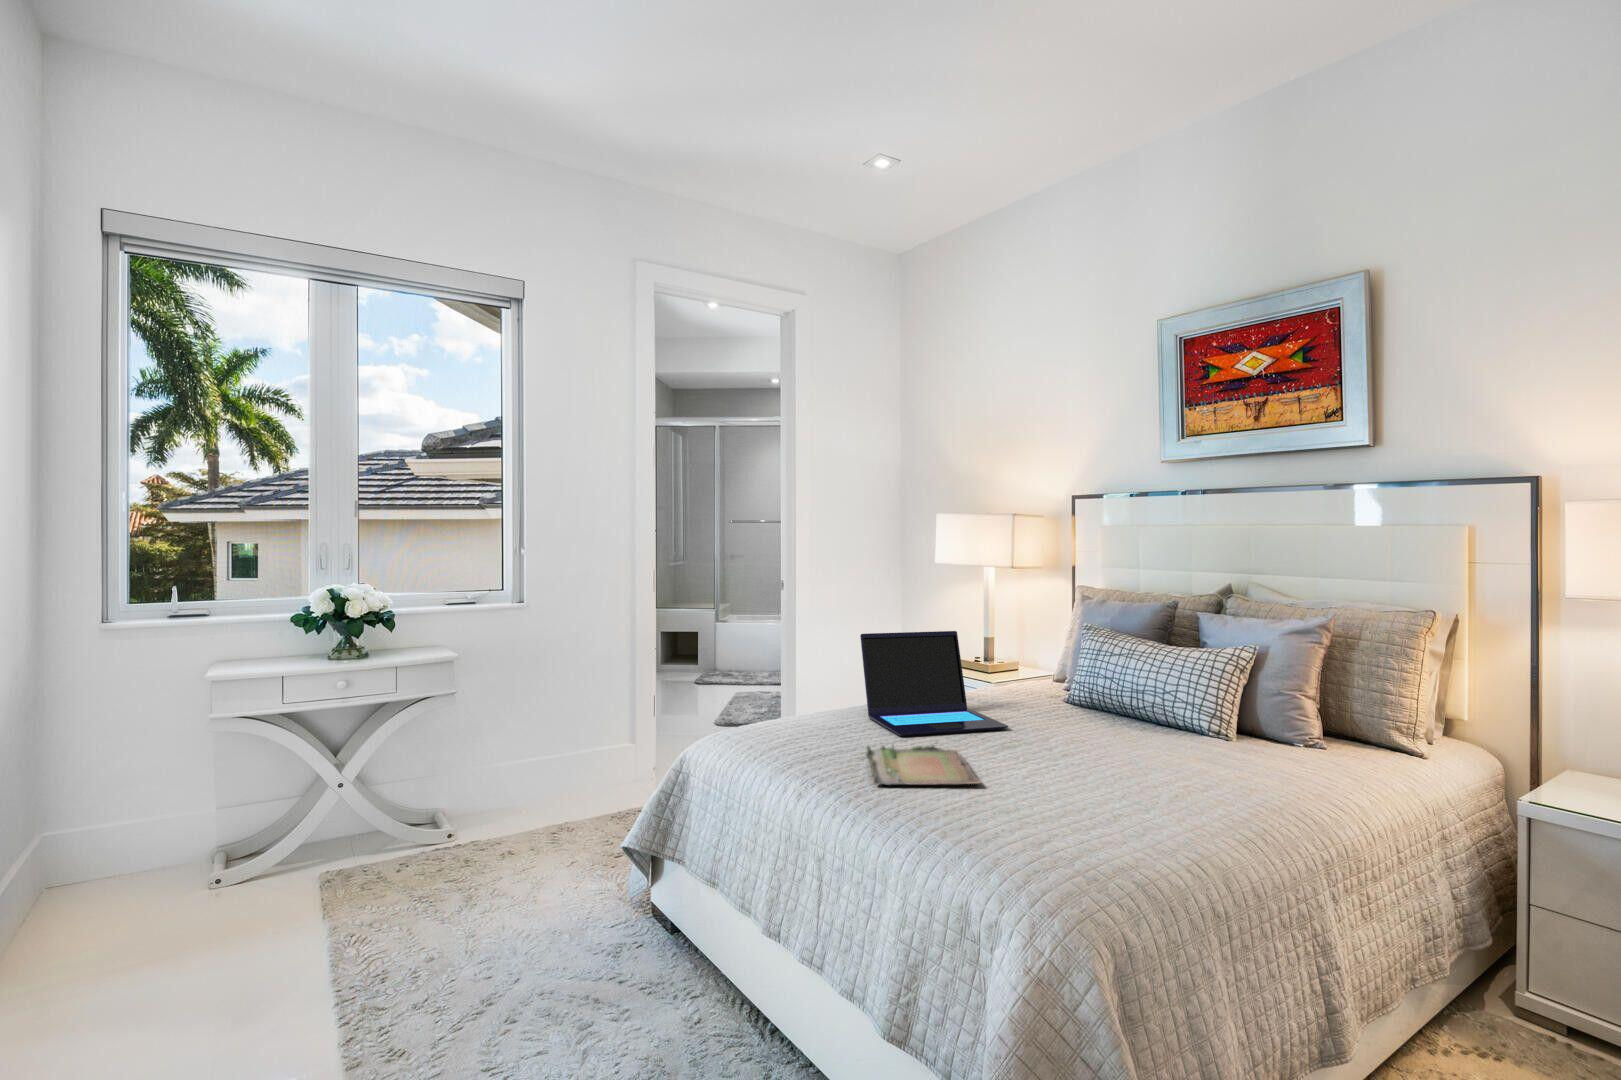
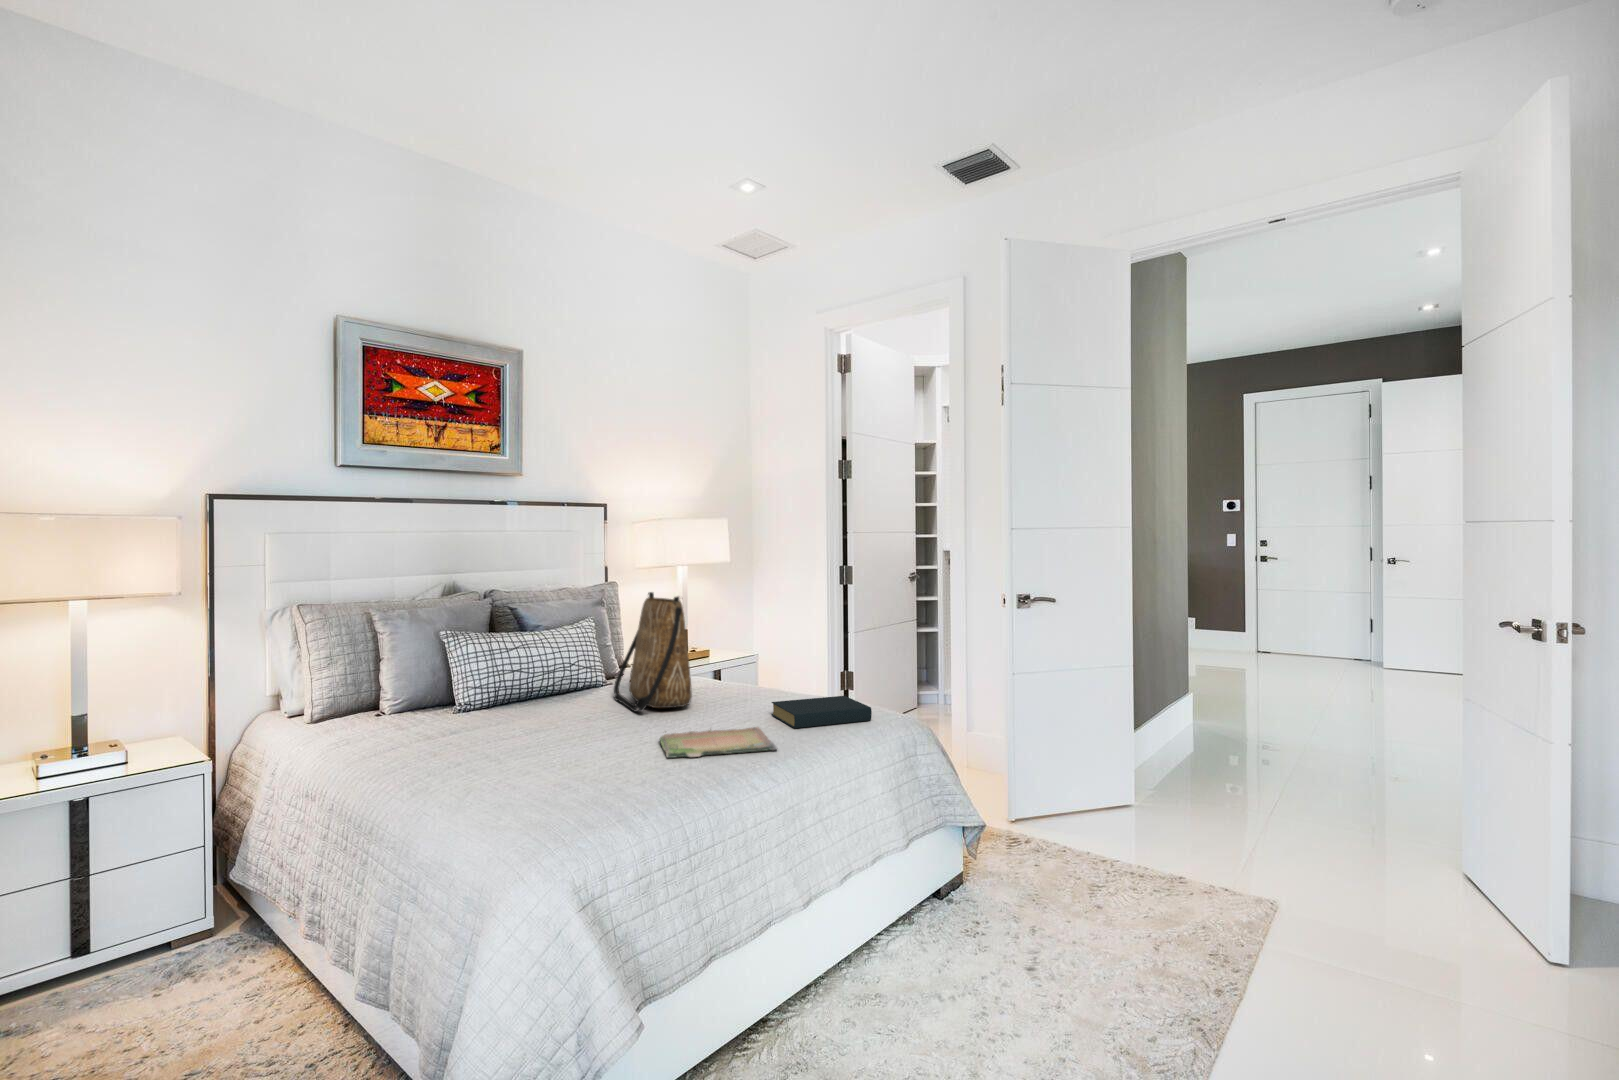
tote bag: none [1048,605,1201,764] -> present [614,592,692,712]
laptop: present [860,631,1008,736] -> none [453,656,608,767]
hardback book: none [984,780,1139,853] -> present [771,696,872,728]

